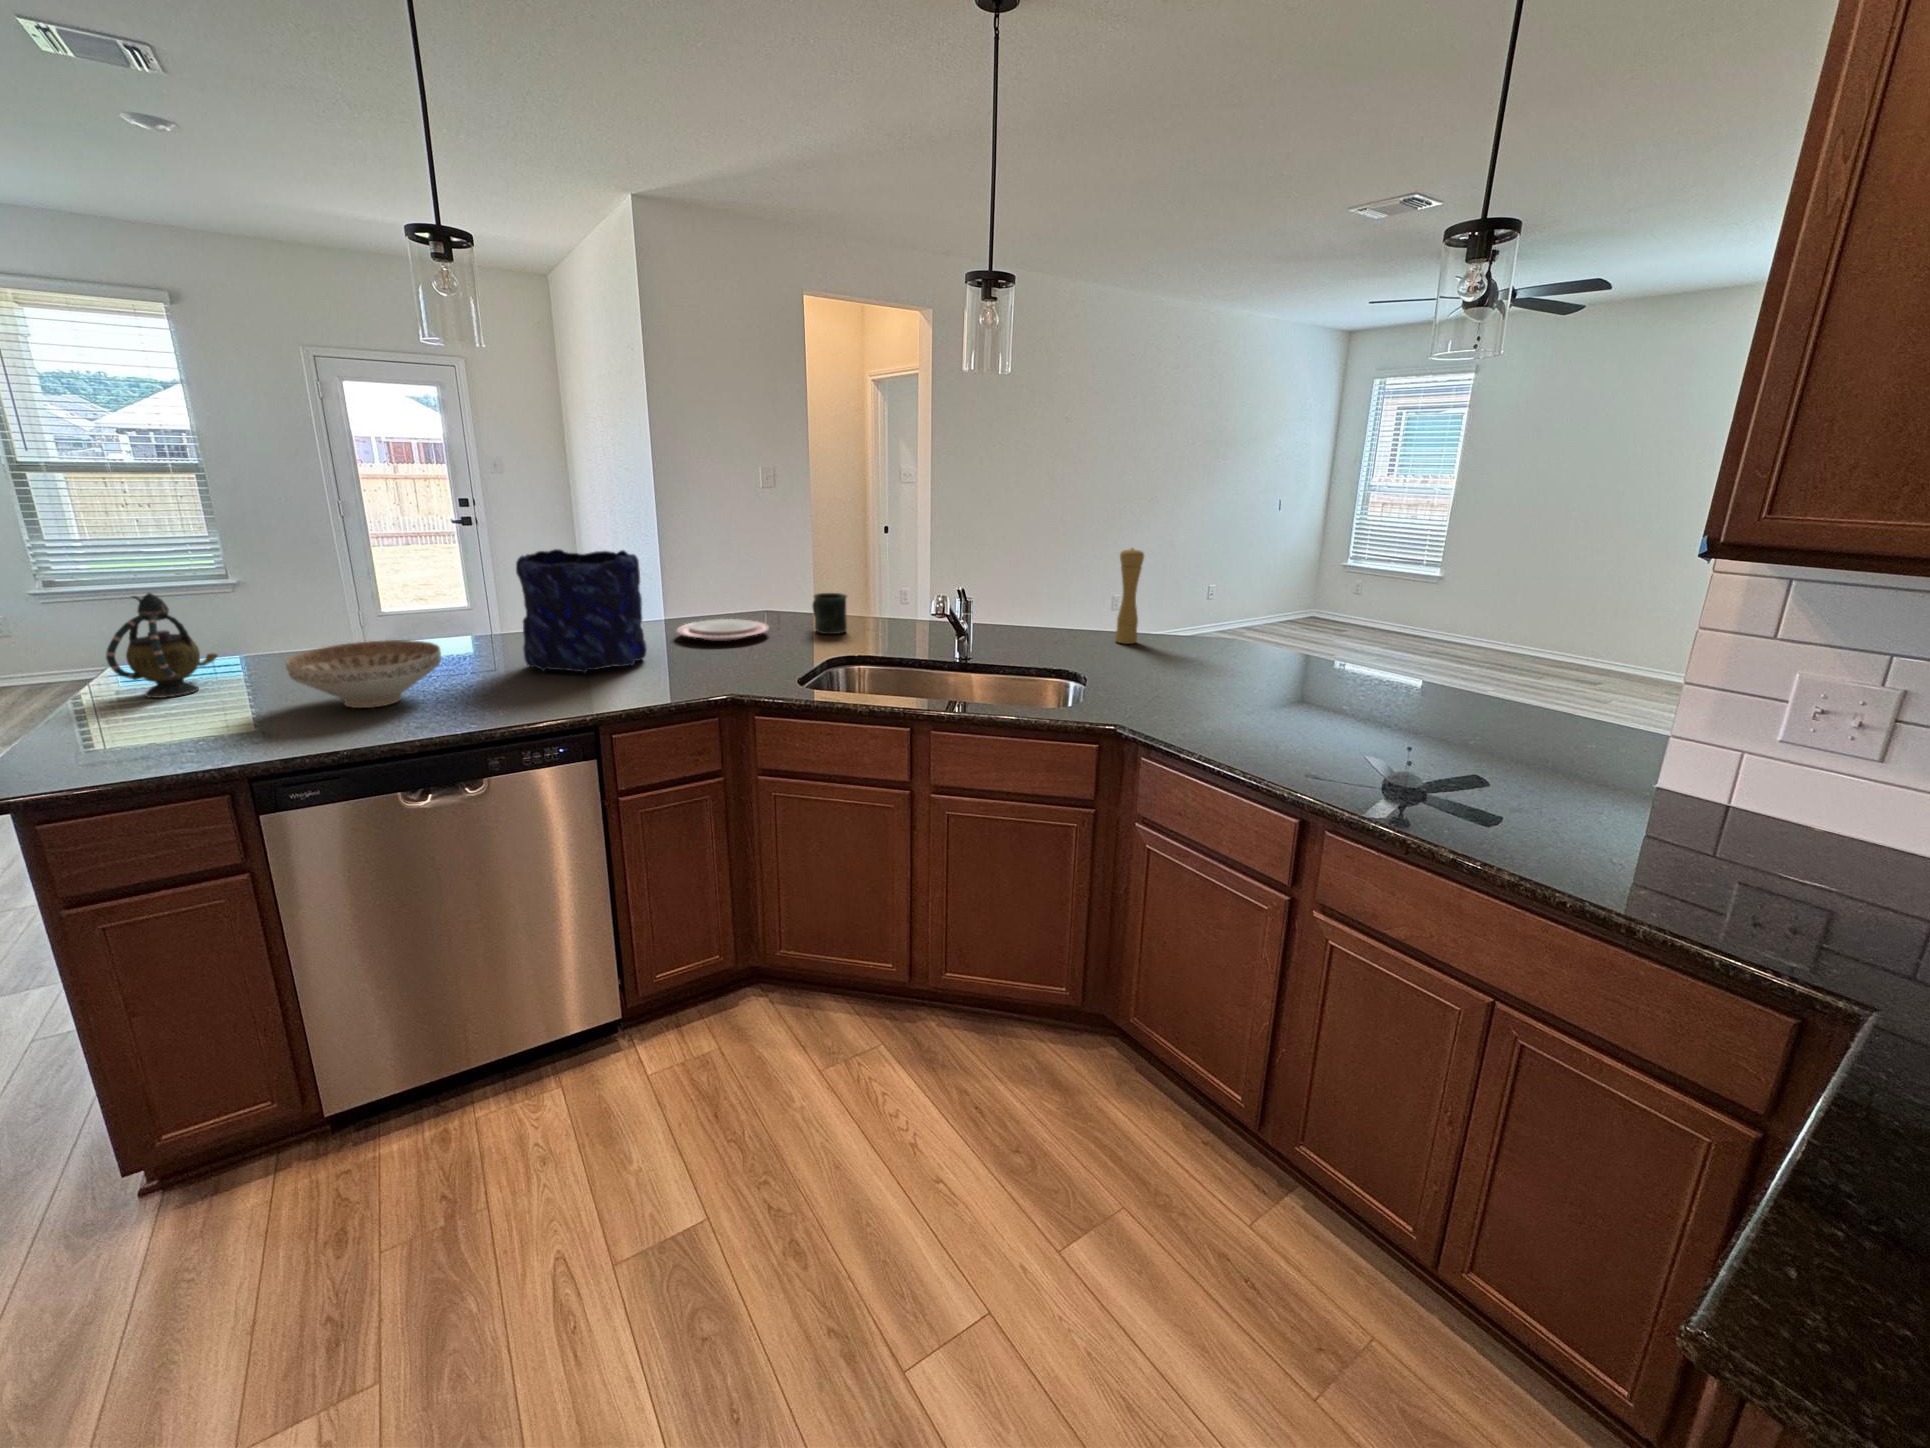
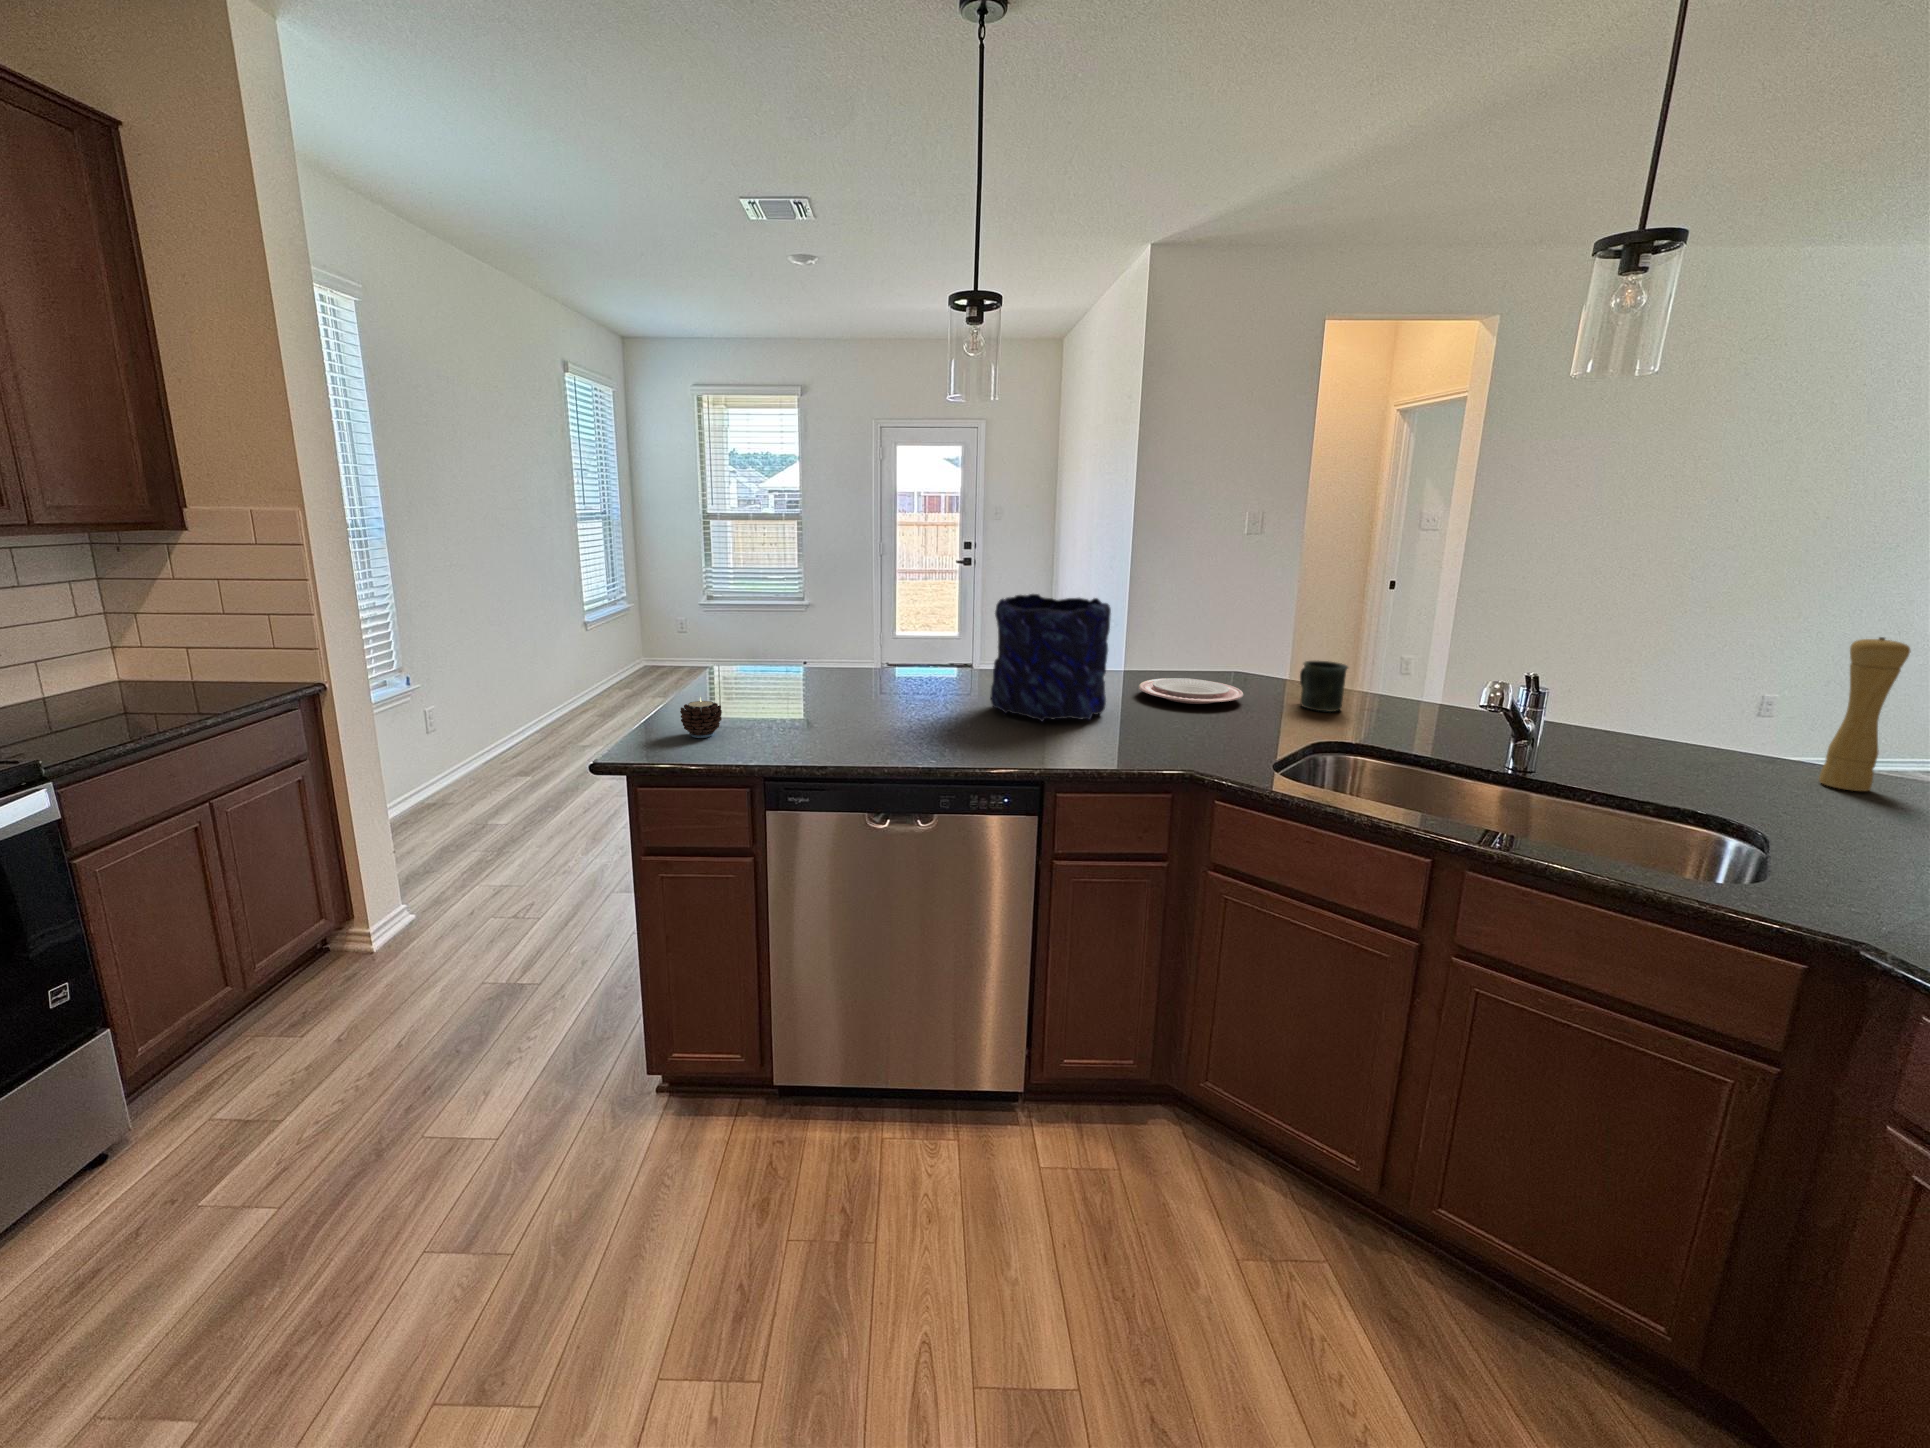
teapot: present [106,593,218,698] -> none [706,612,774,696]
decorative bowl: present [285,640,441,708] -> none [808,668,921,729]
candle: none [84,700,159,752] -> present [680,698,722,738]

